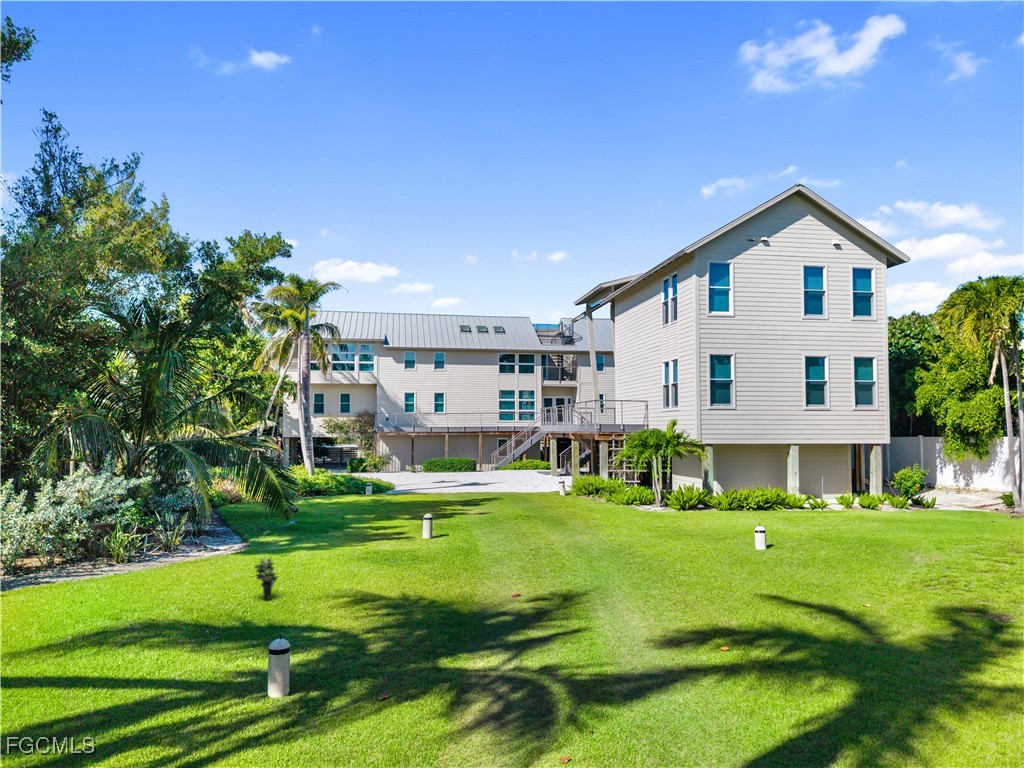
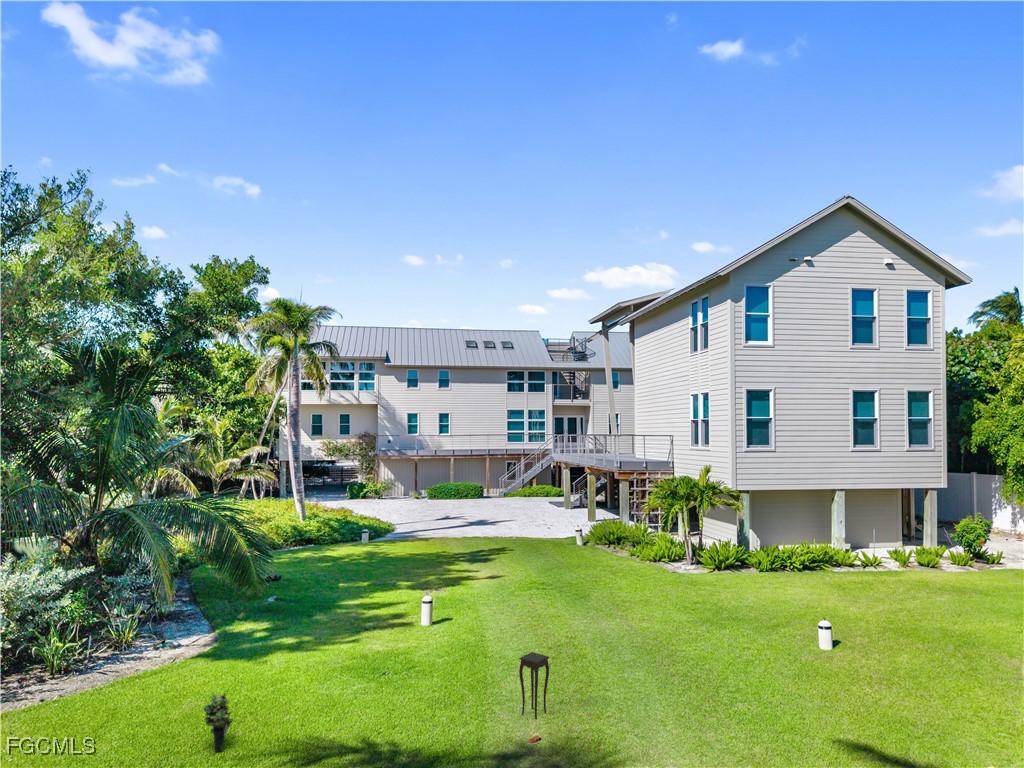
side table: present [88,523,111,565] -> present [519,652,549,719]

